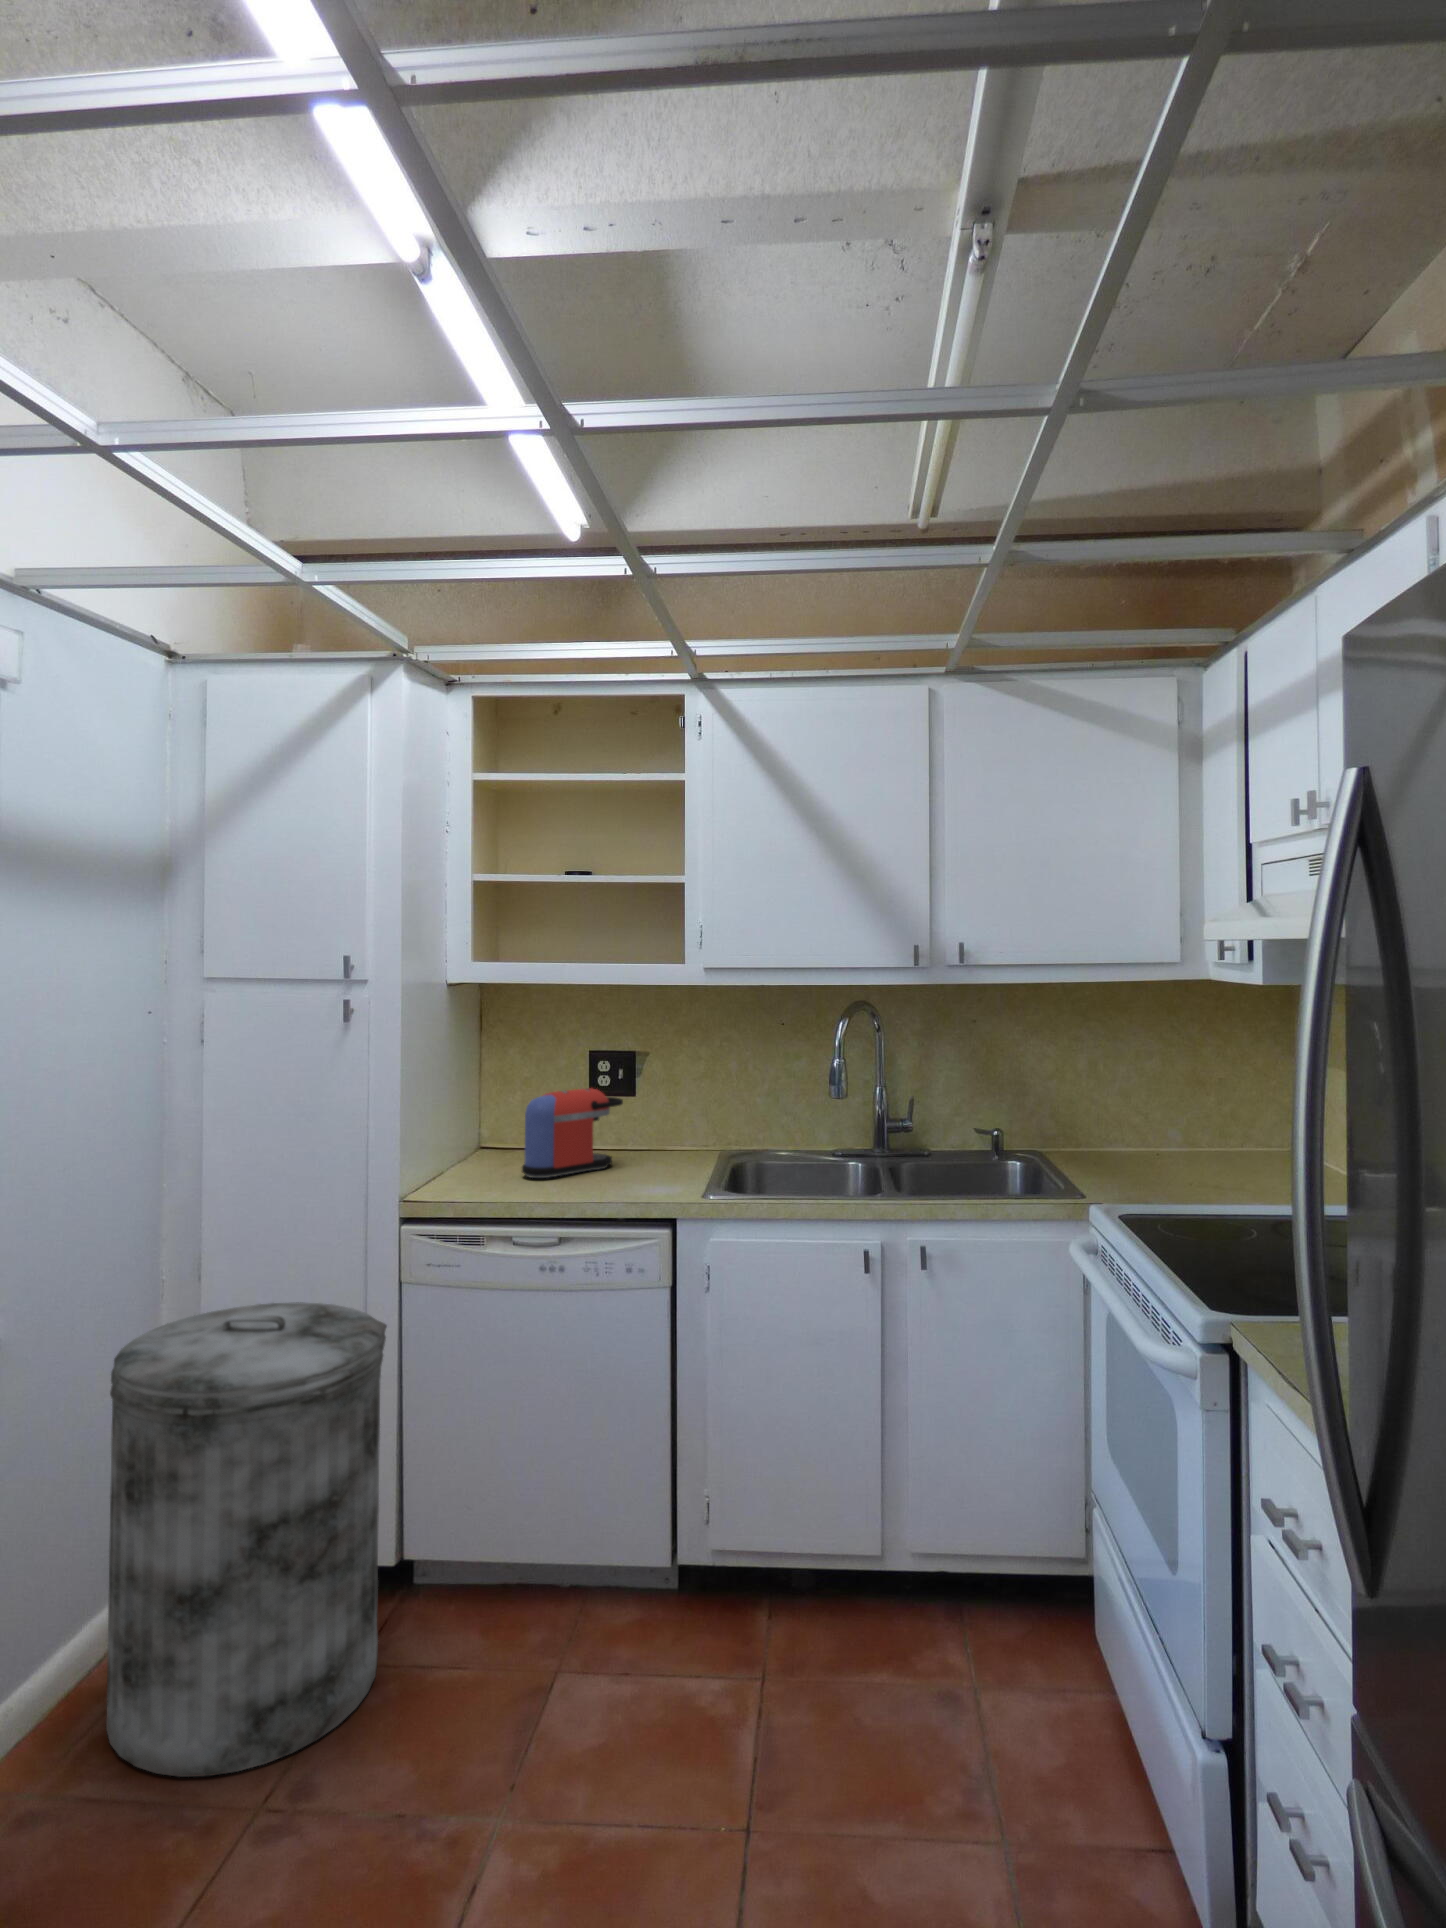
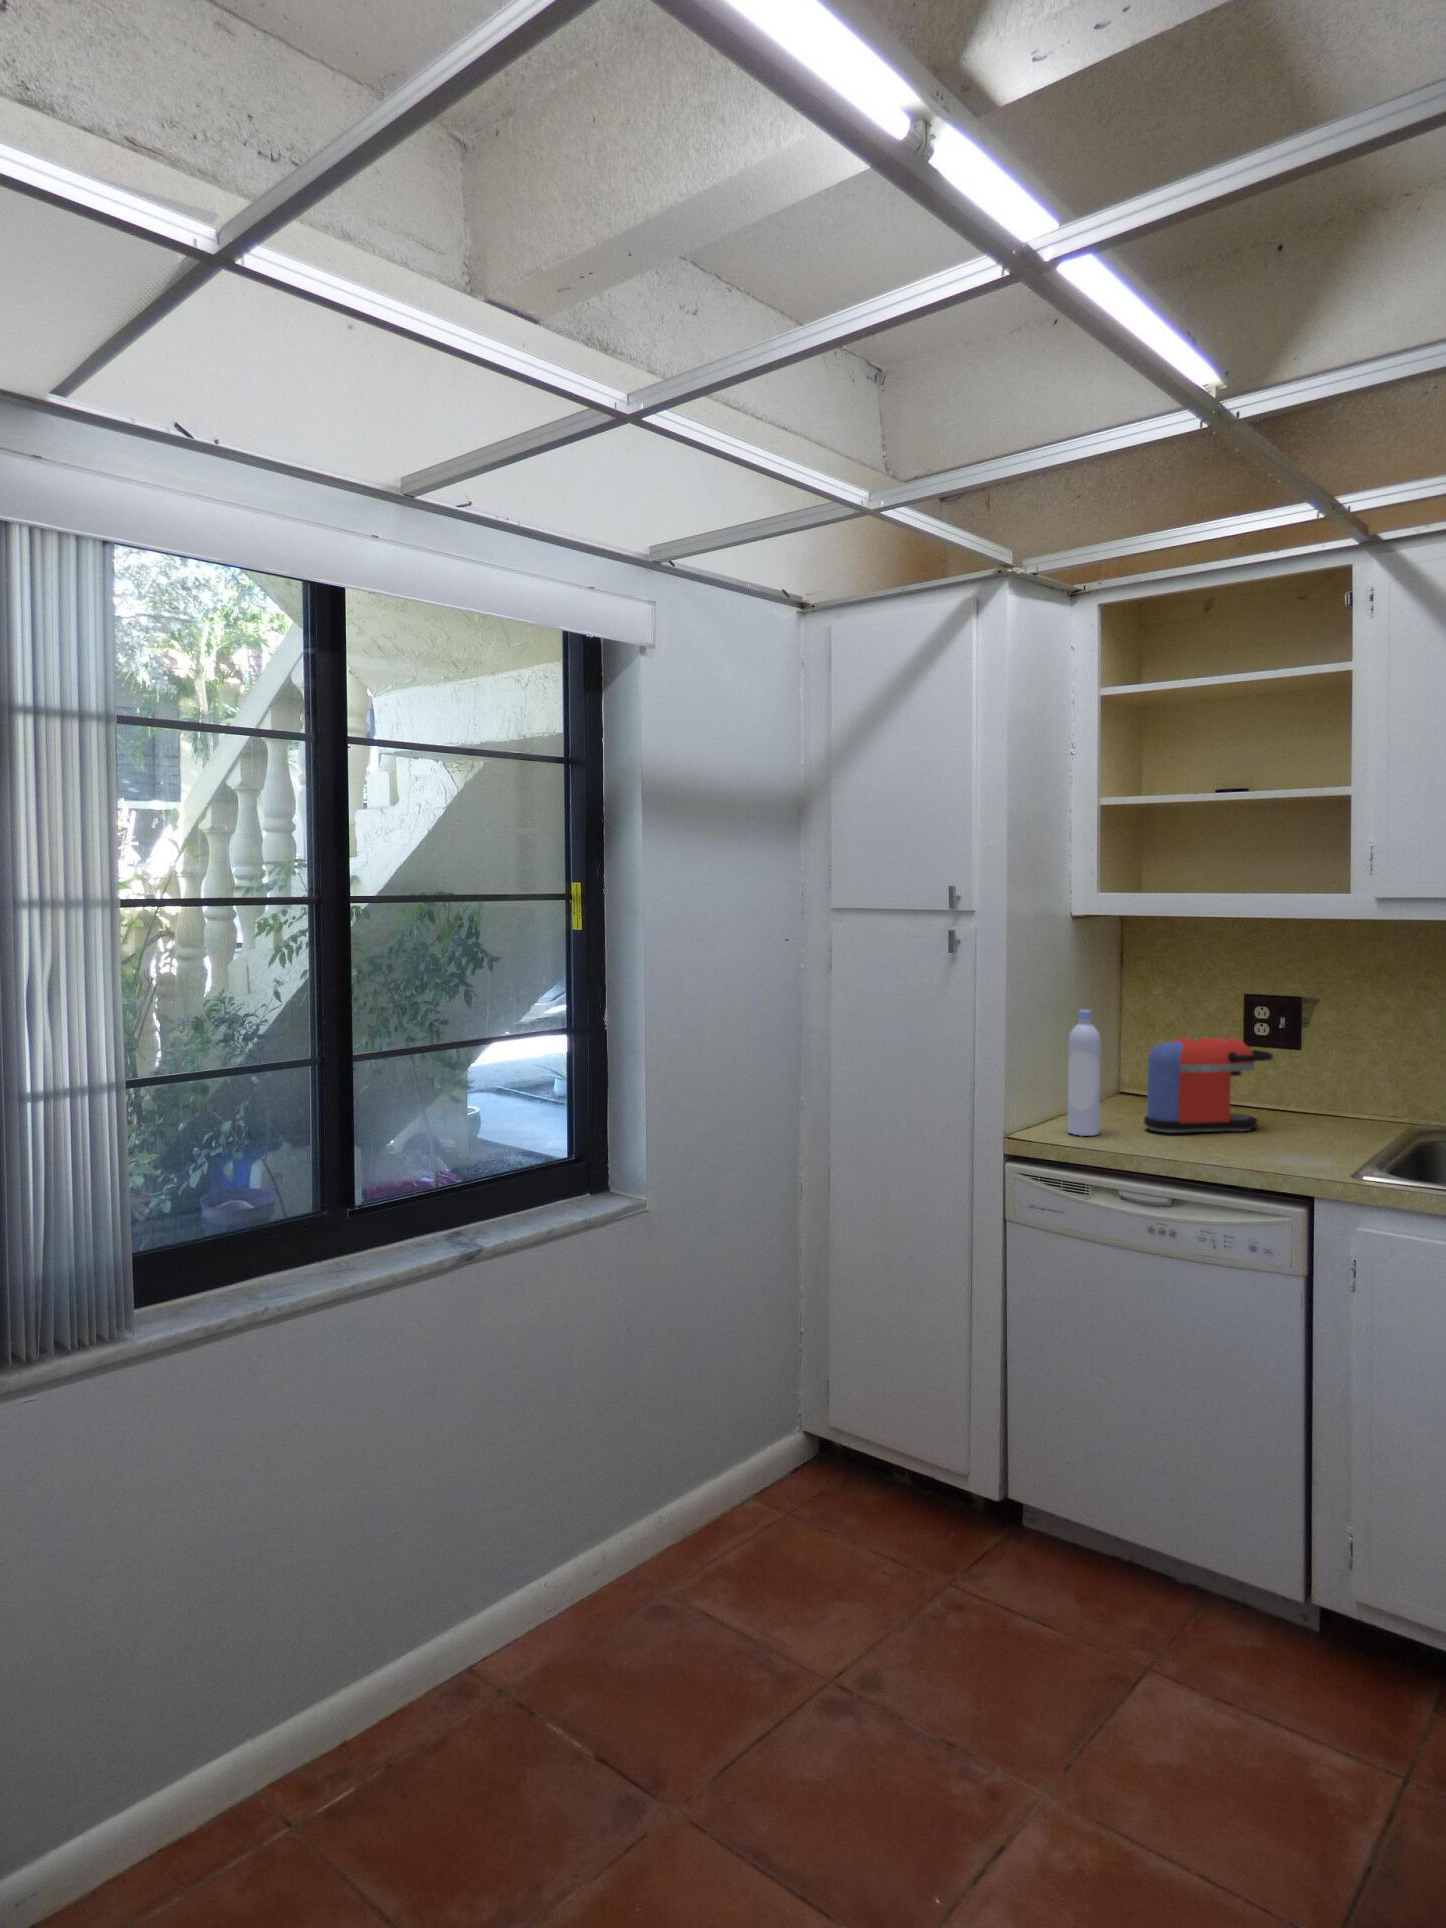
bottle: none [457,1072,487,1191] -> present [1068,1010,1101,1136]
trash can: present [106,1302,387,1777] -> none [739,1217,979,1631]

